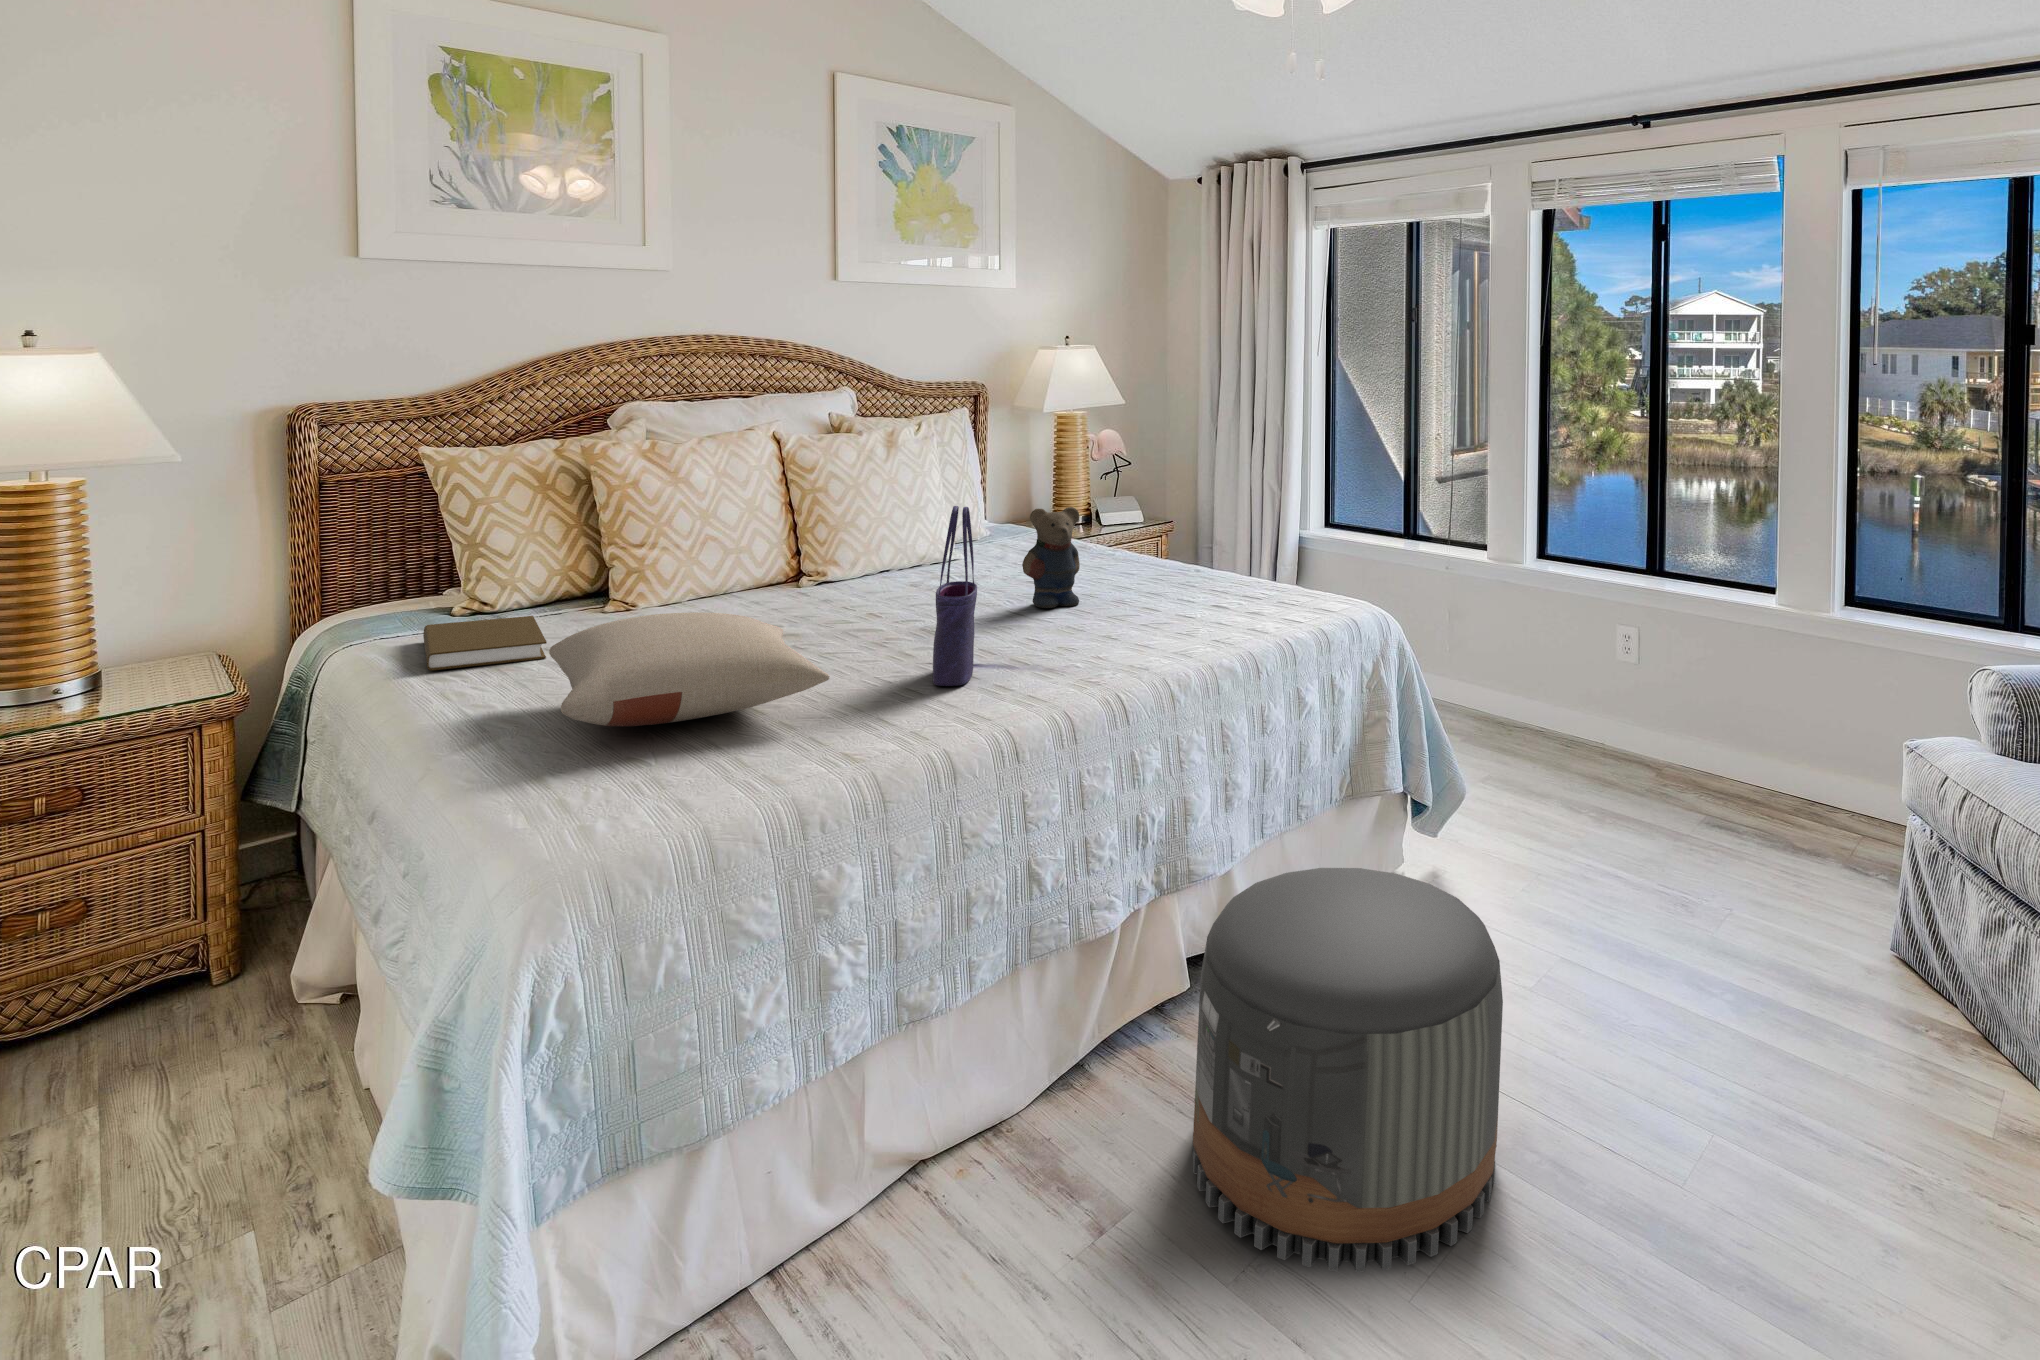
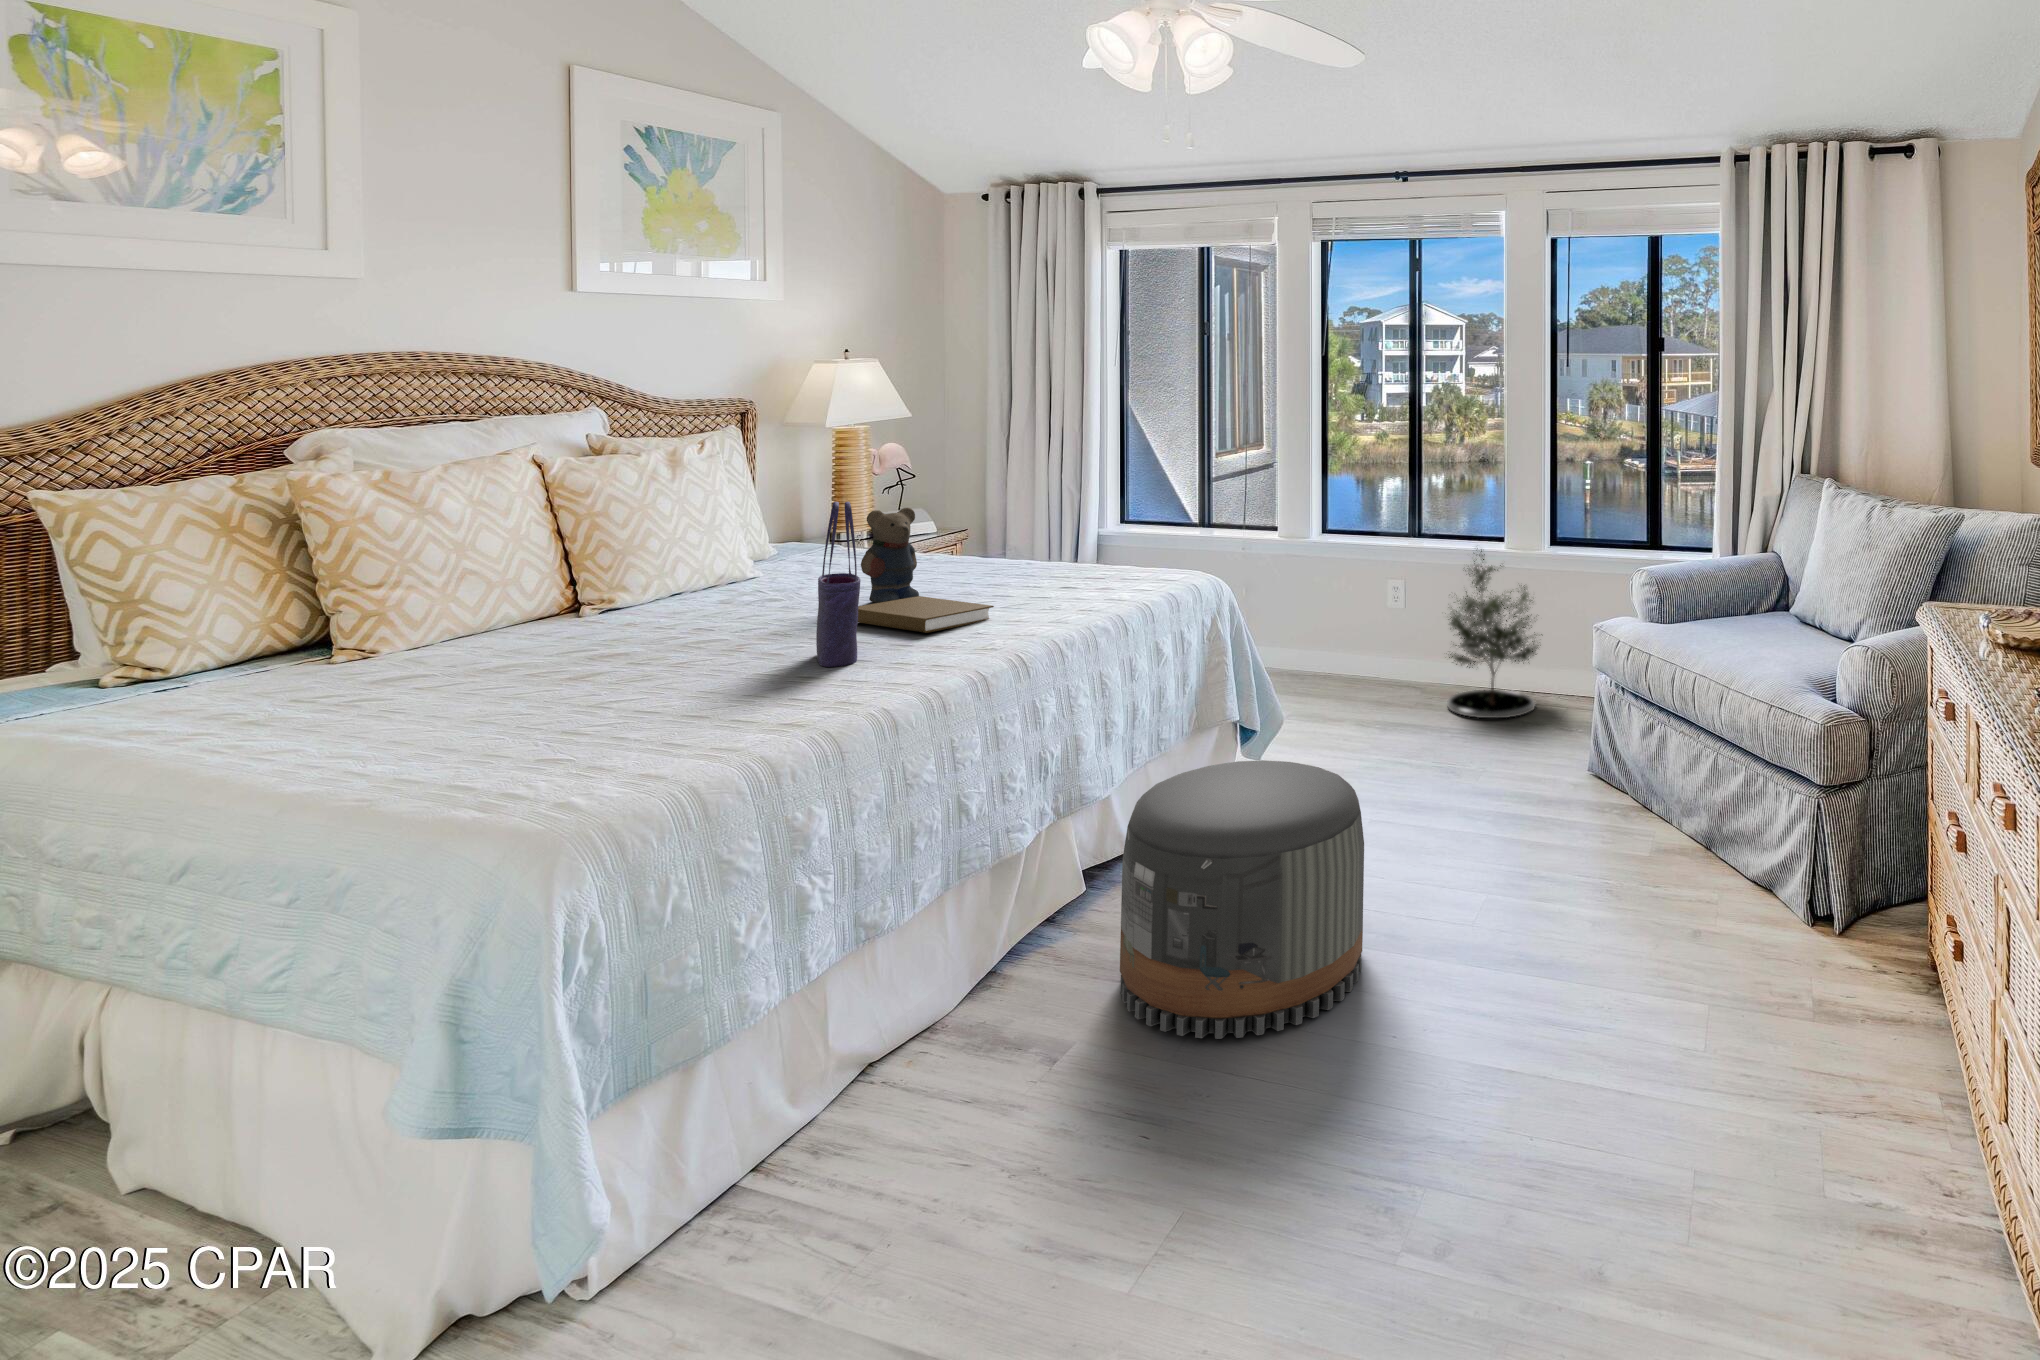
potted tree: none [1684,596,1825,827] -> present [1447,548,1542,718]
pillow: present [549,612,830,726] -> none [381,619,743,728]
book: present [423,616,547,671] -> present [858,596,994,633]

